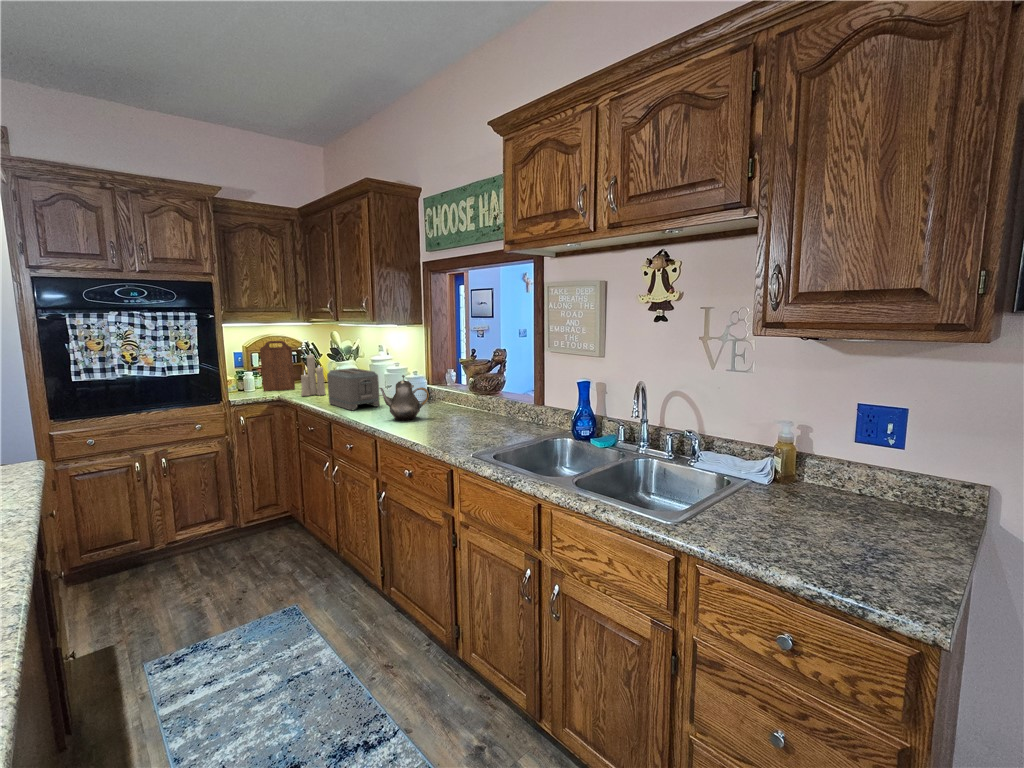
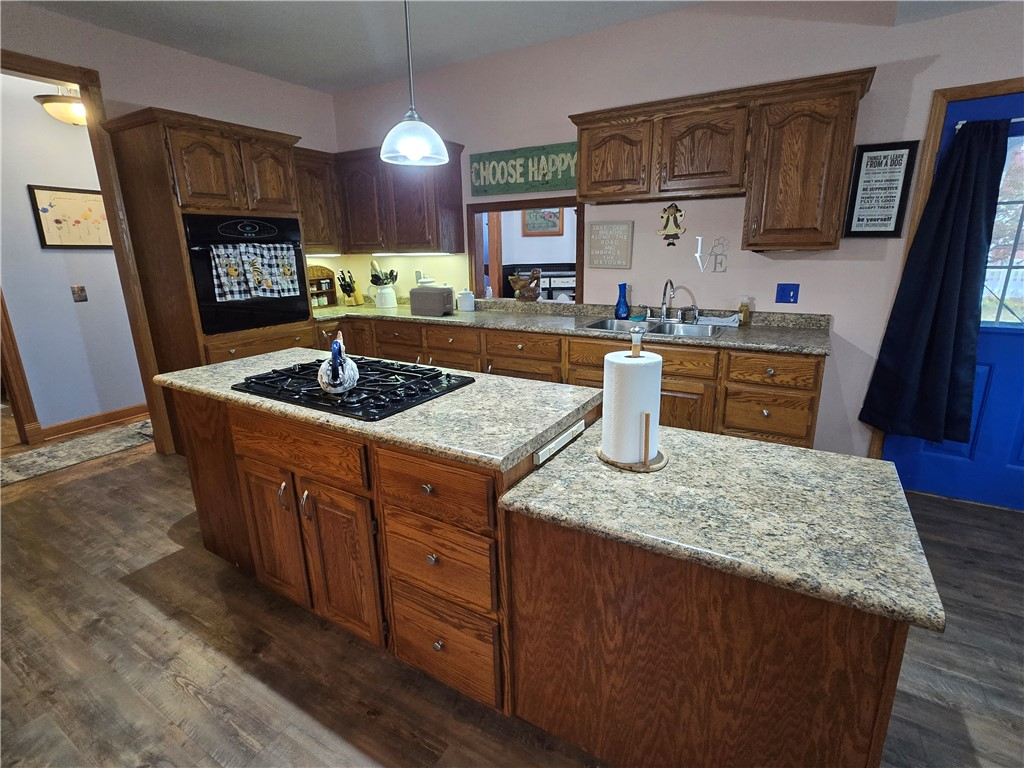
cutting board: present [260,341,295,391] -> none [324,269,352,311]
candle: present [301,355,326,396] -> none [371,272,390,312]
teapot: present [380,375,429,421] -> none [475,287,507,319]

